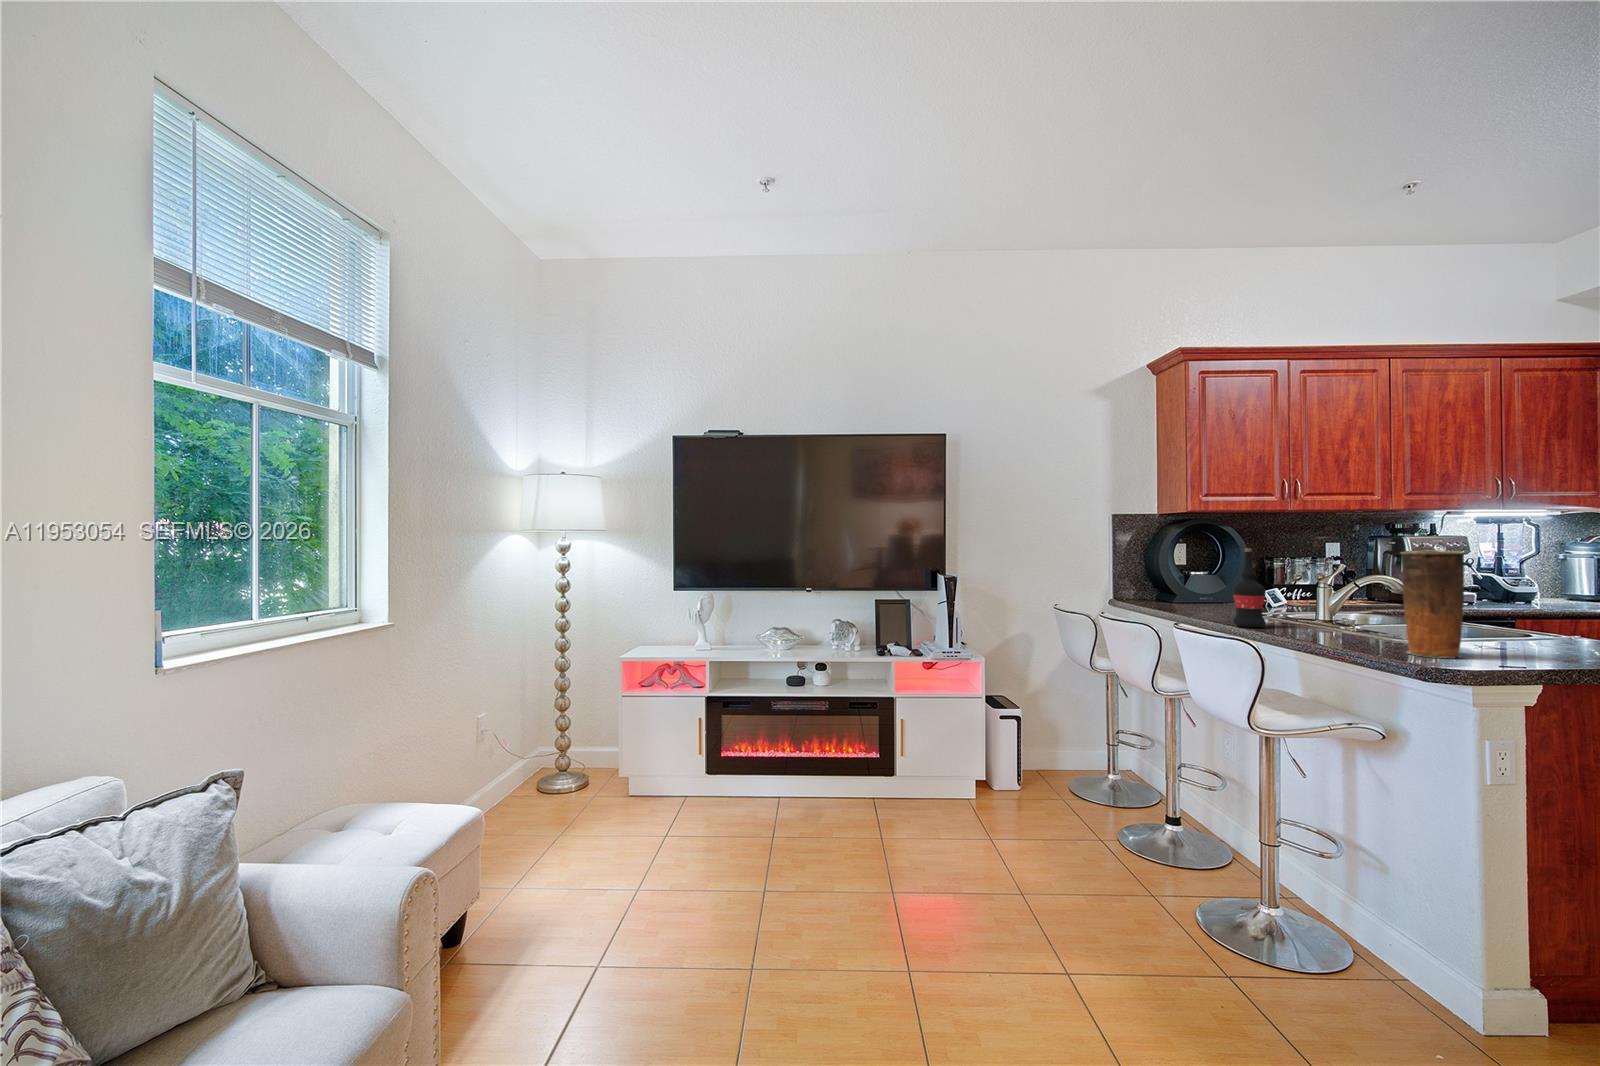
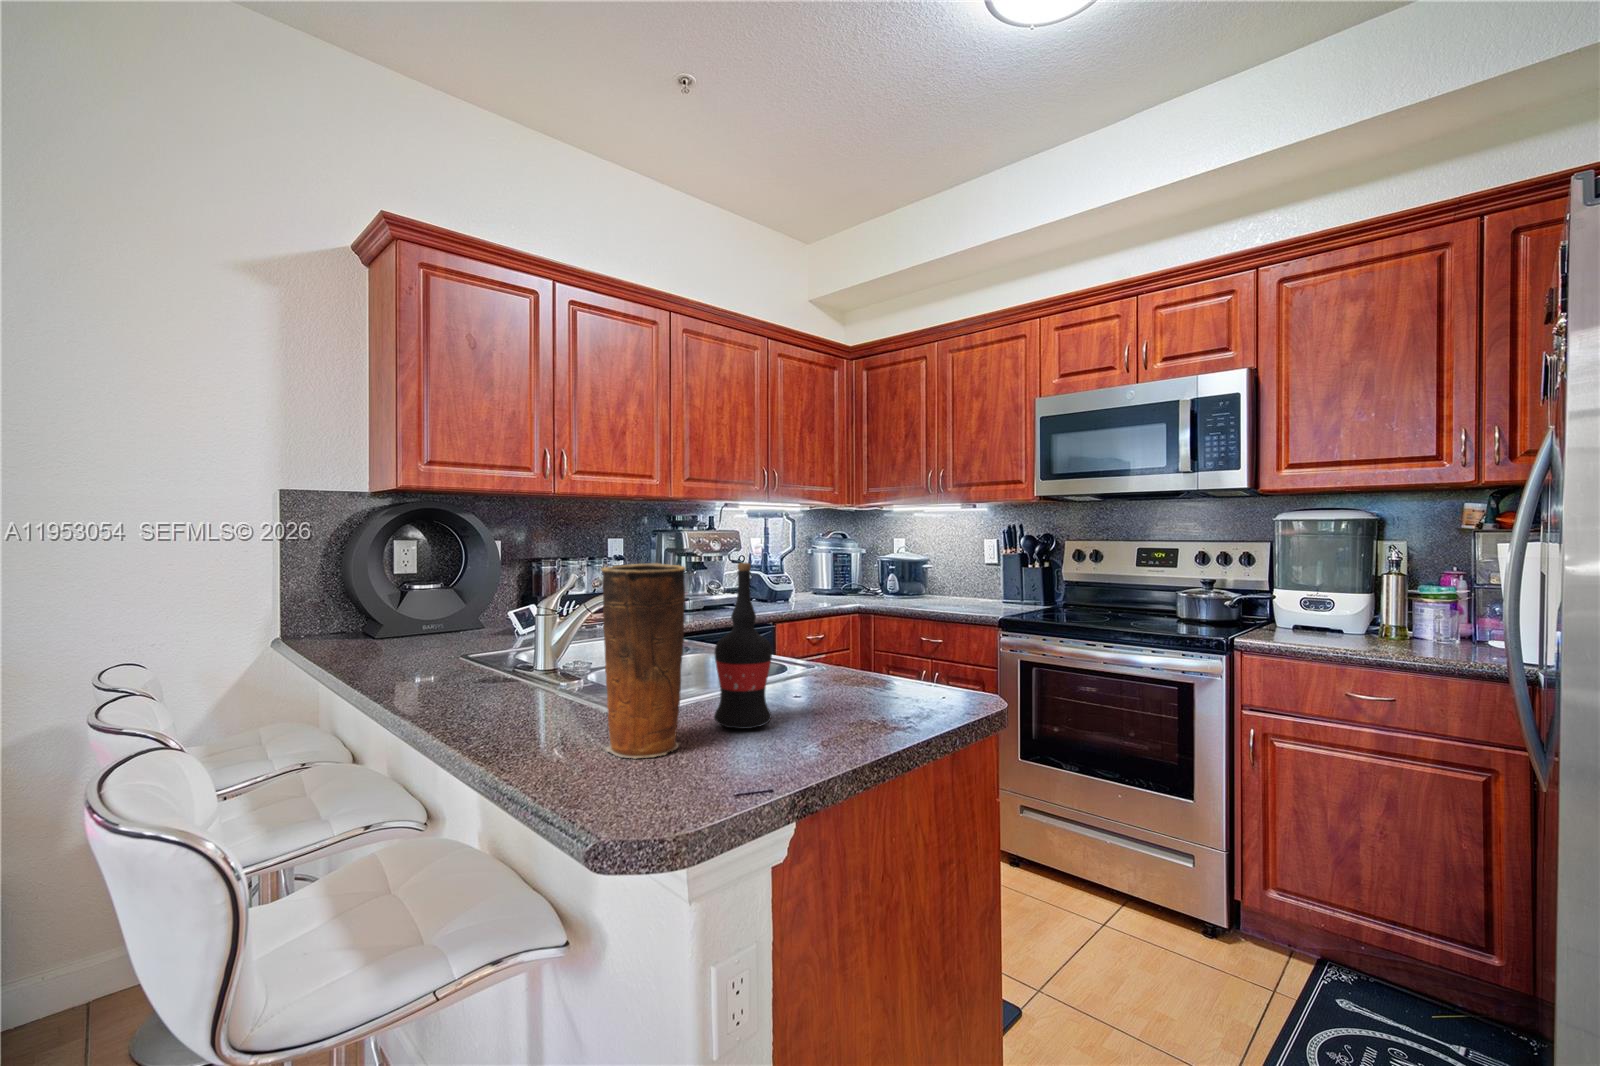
wine bottle: present [1232,548,1266,627] -> present [714,563,772,729]

